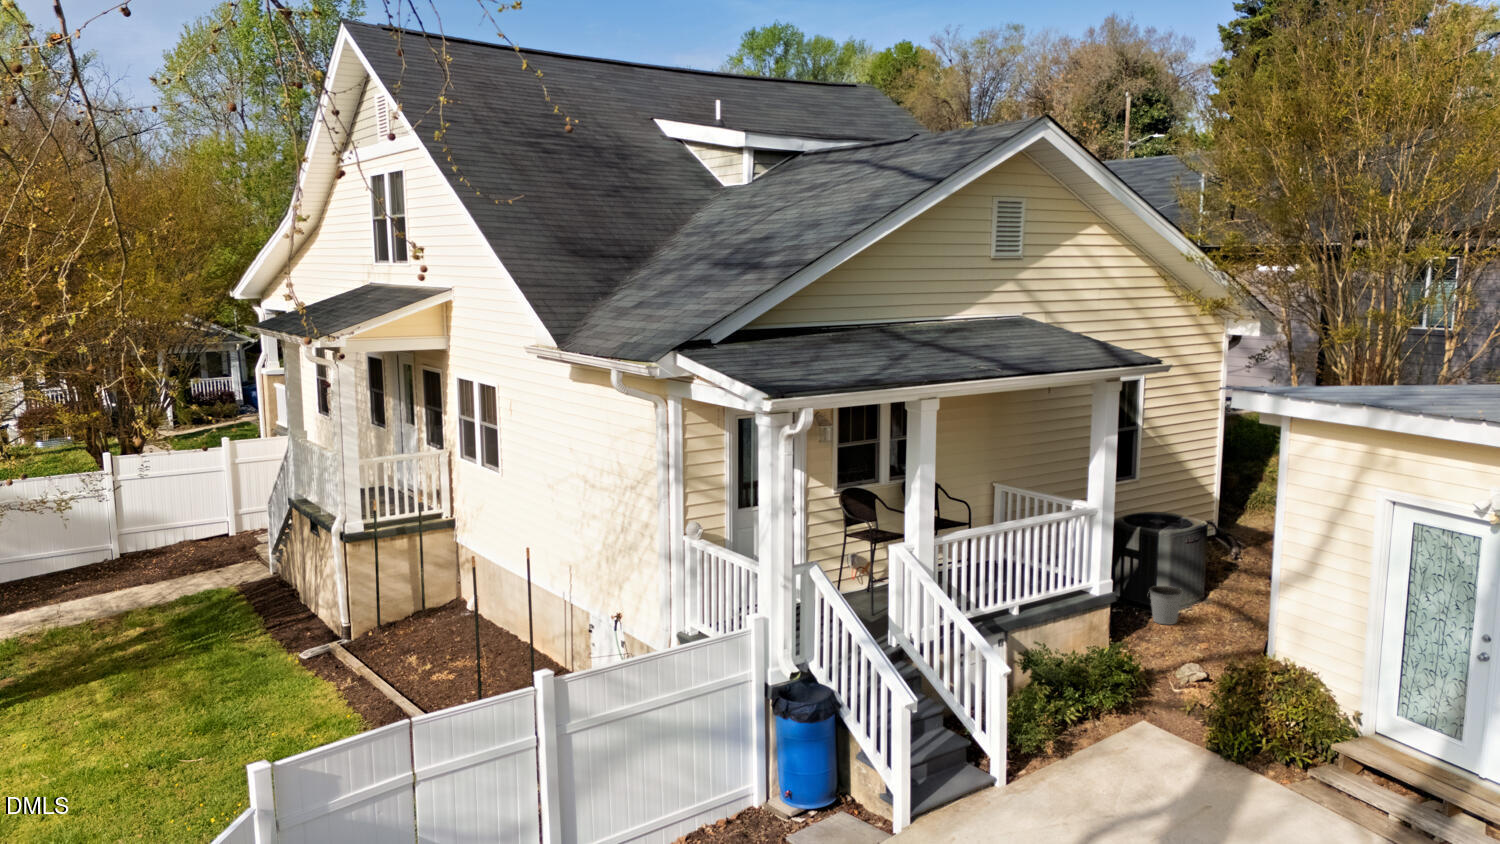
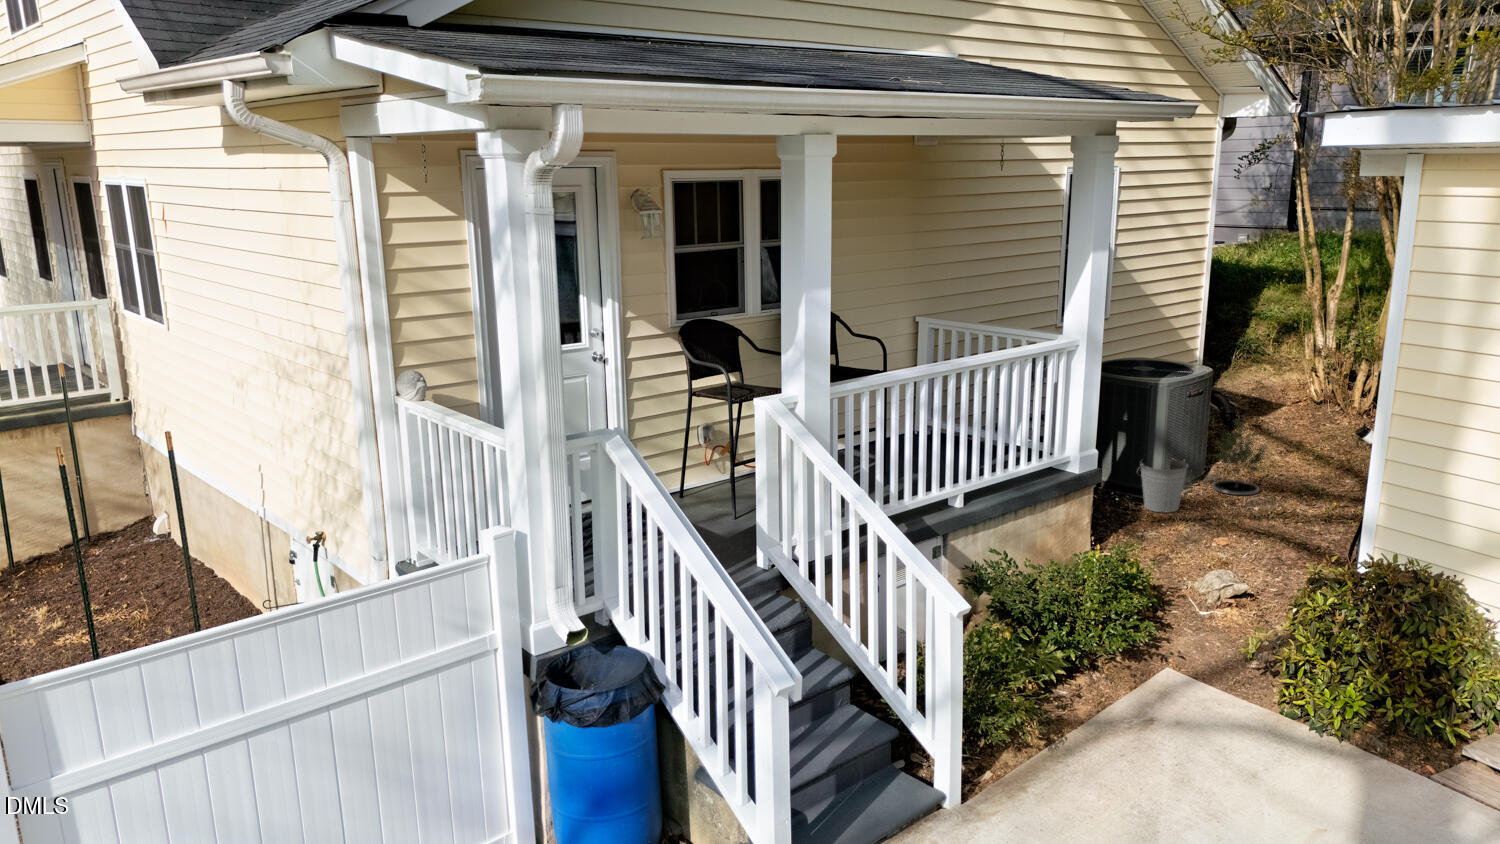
potted tree: none [1204,558,1245,615] -> present [1212,420,1265,495]

